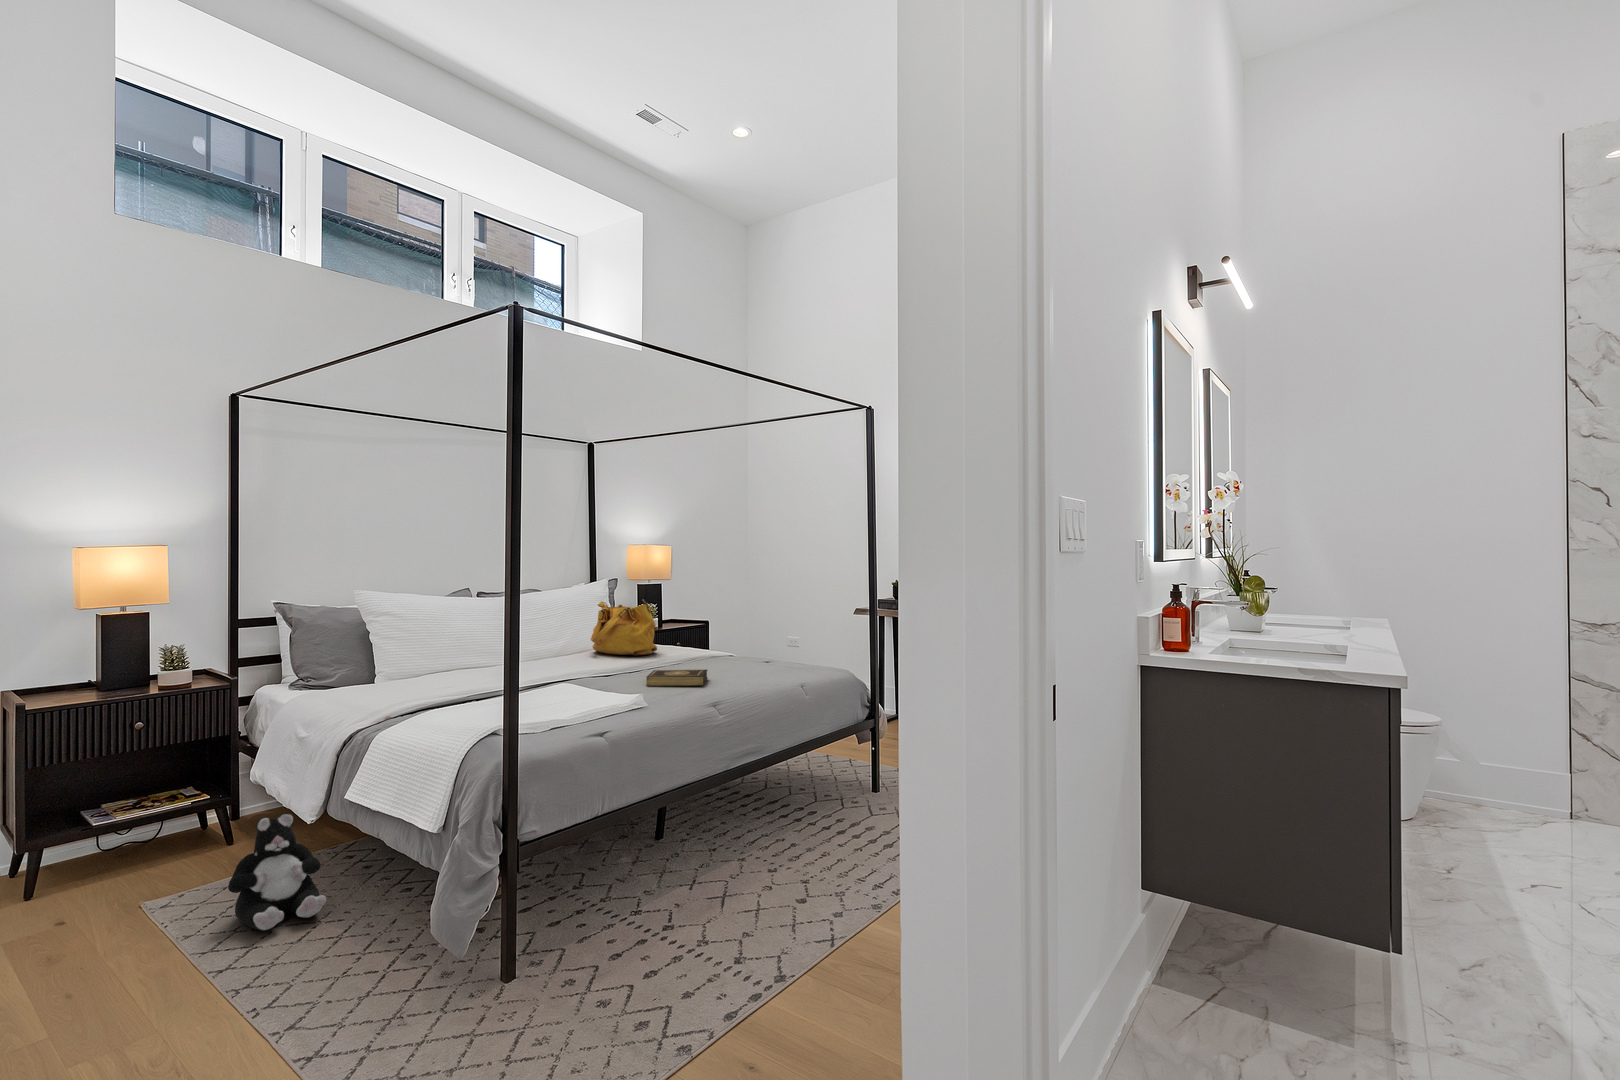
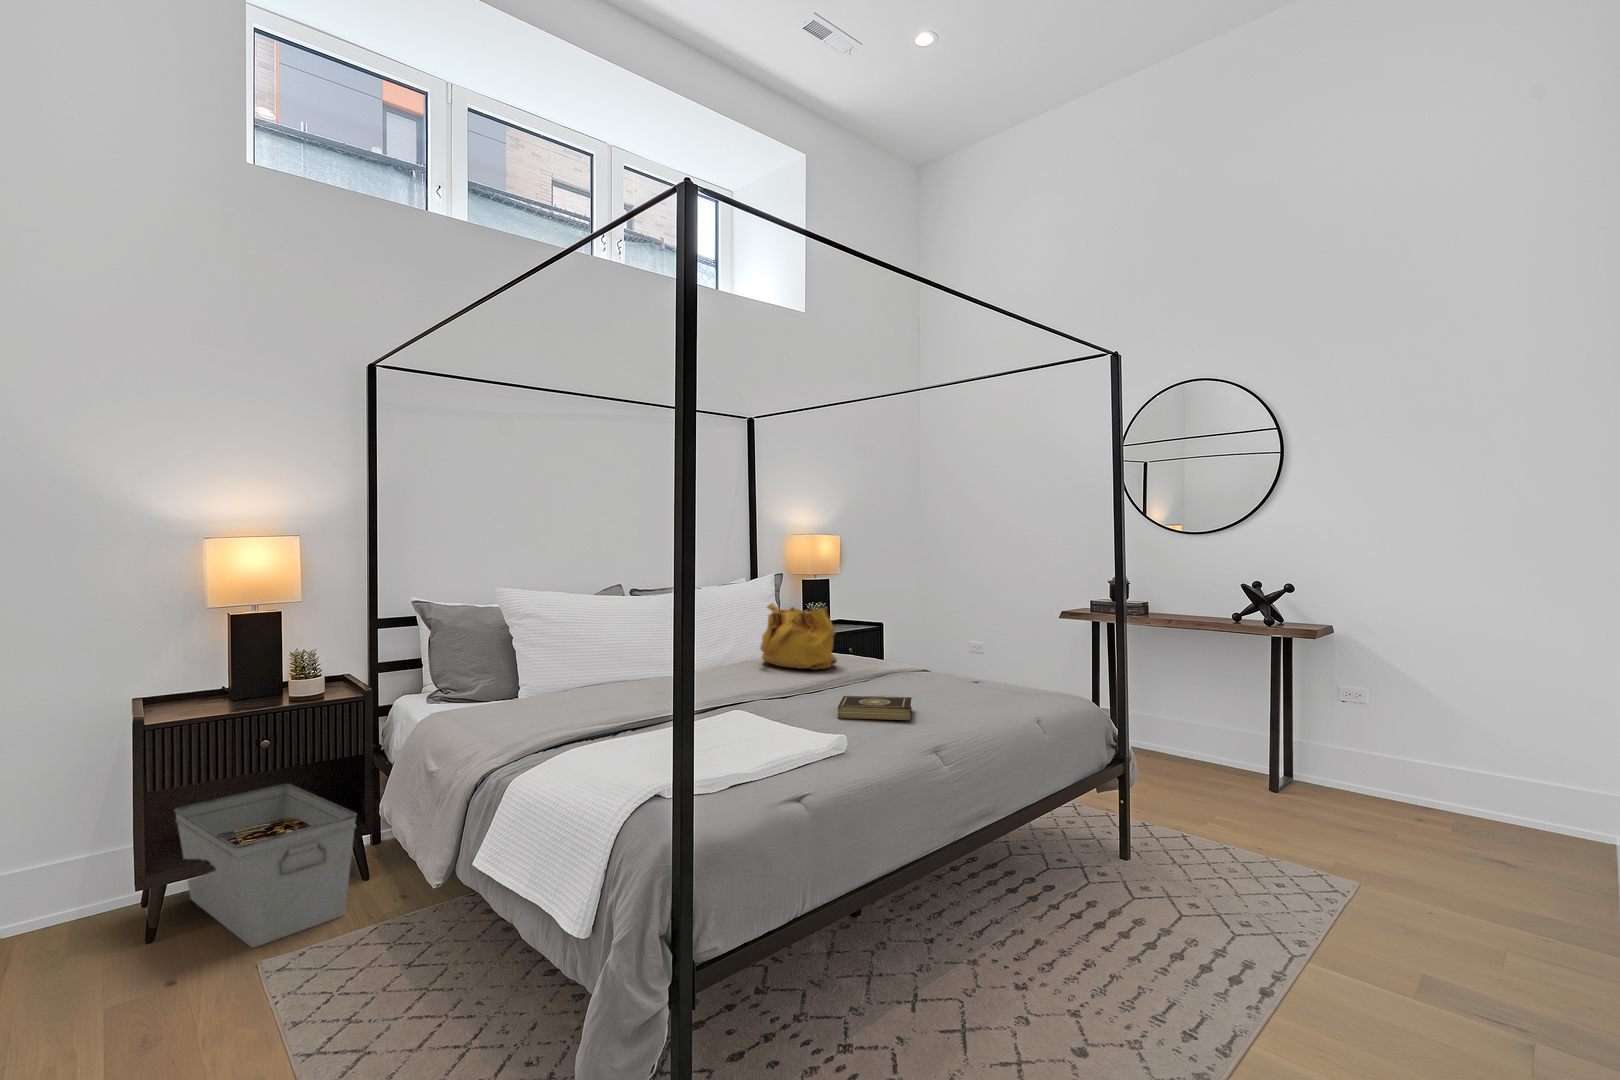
storage bin: none [46,765,227,894] -> present [174,784,357,947]
plush toy: present [228,813,327,930] -> none [343,872,456,1029]

